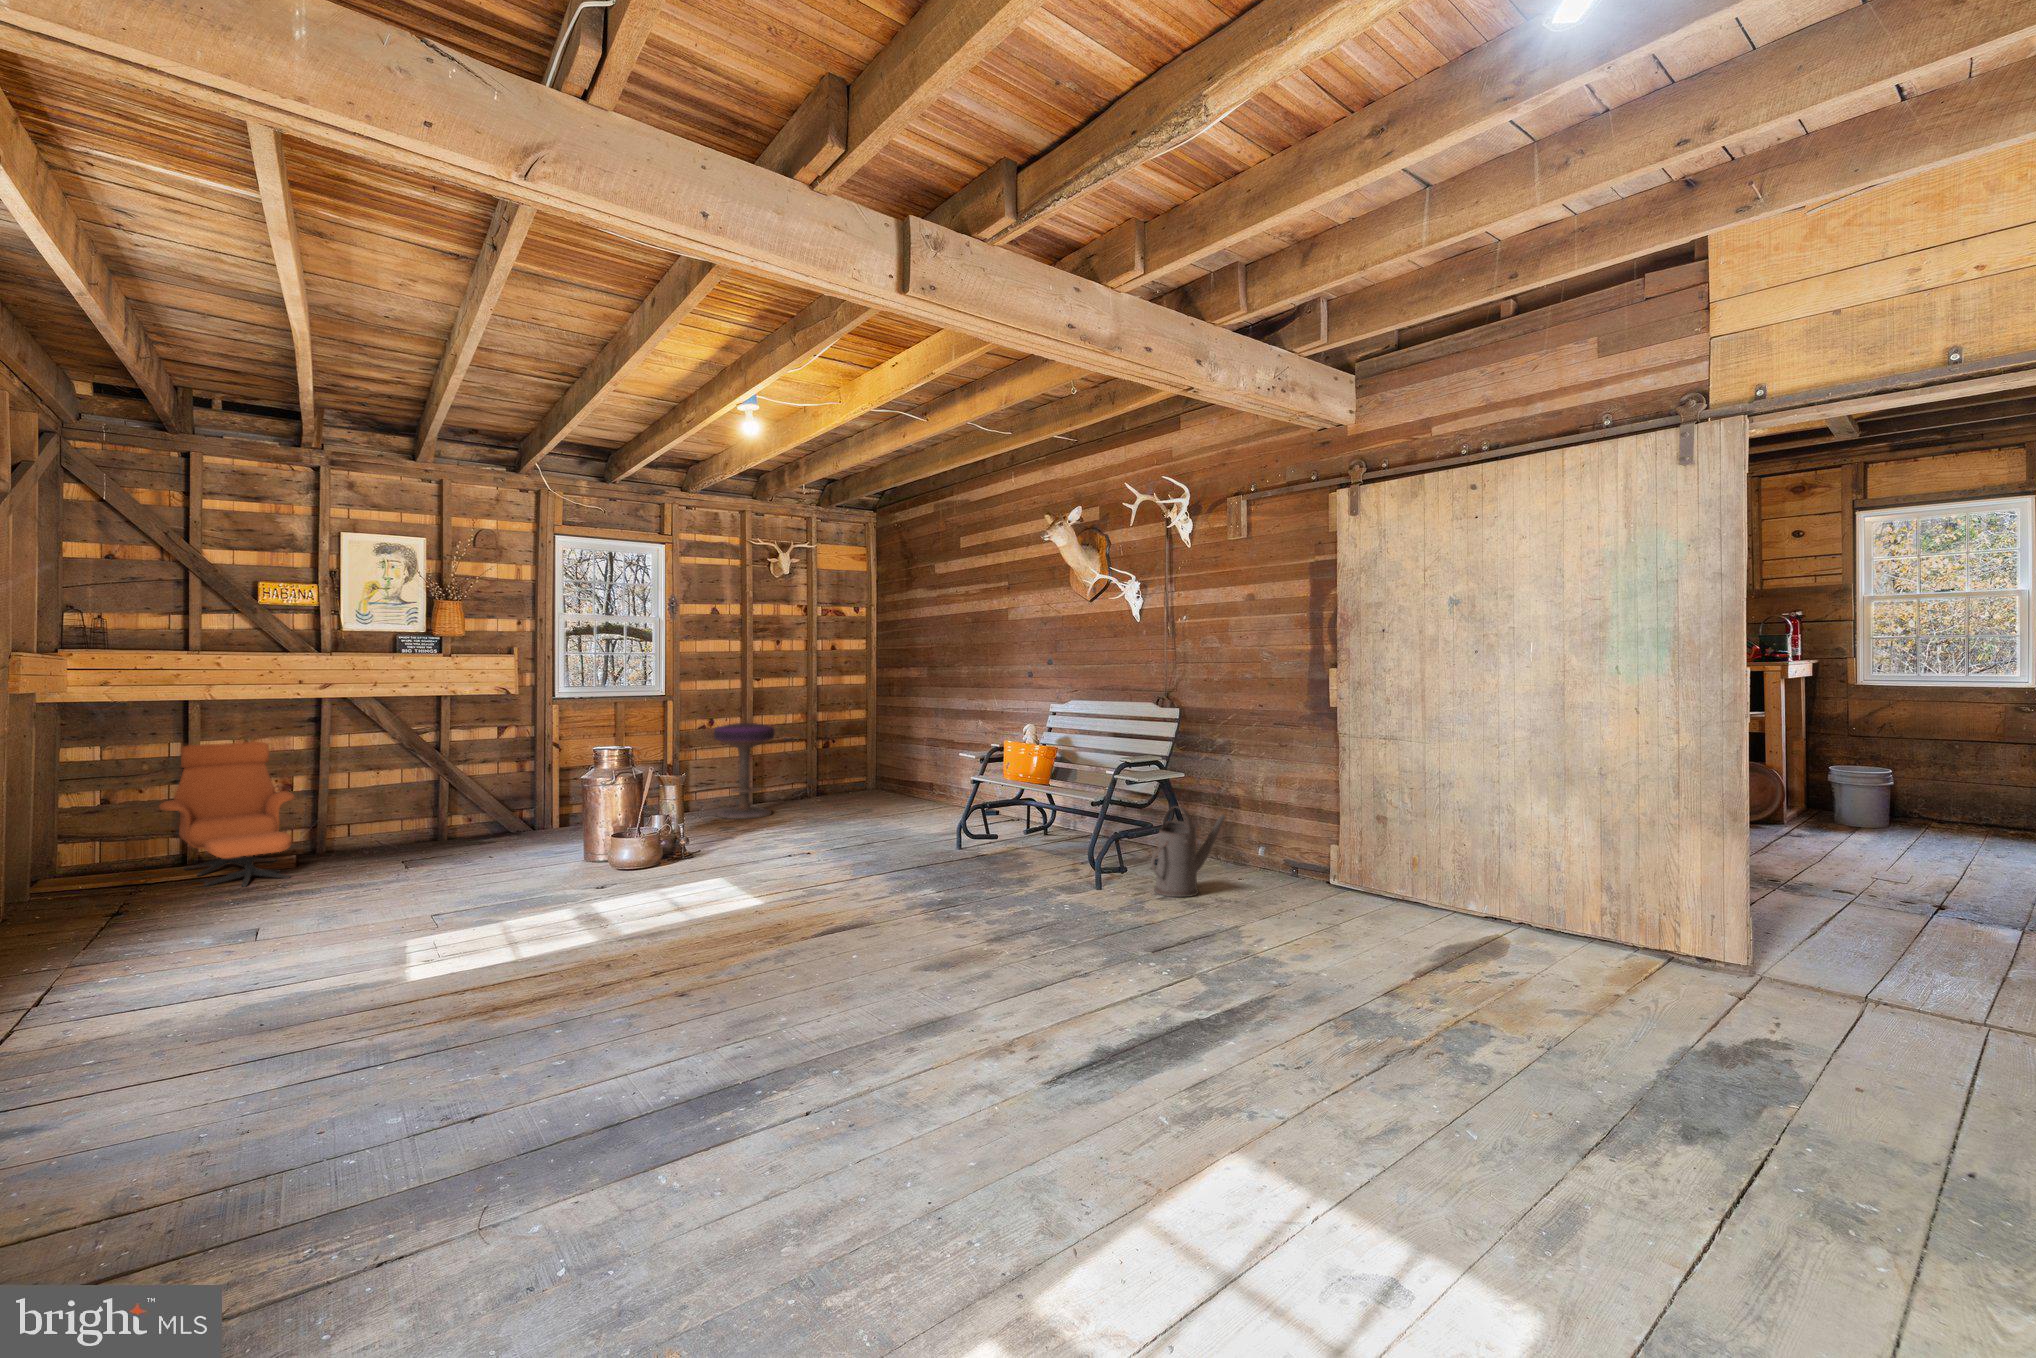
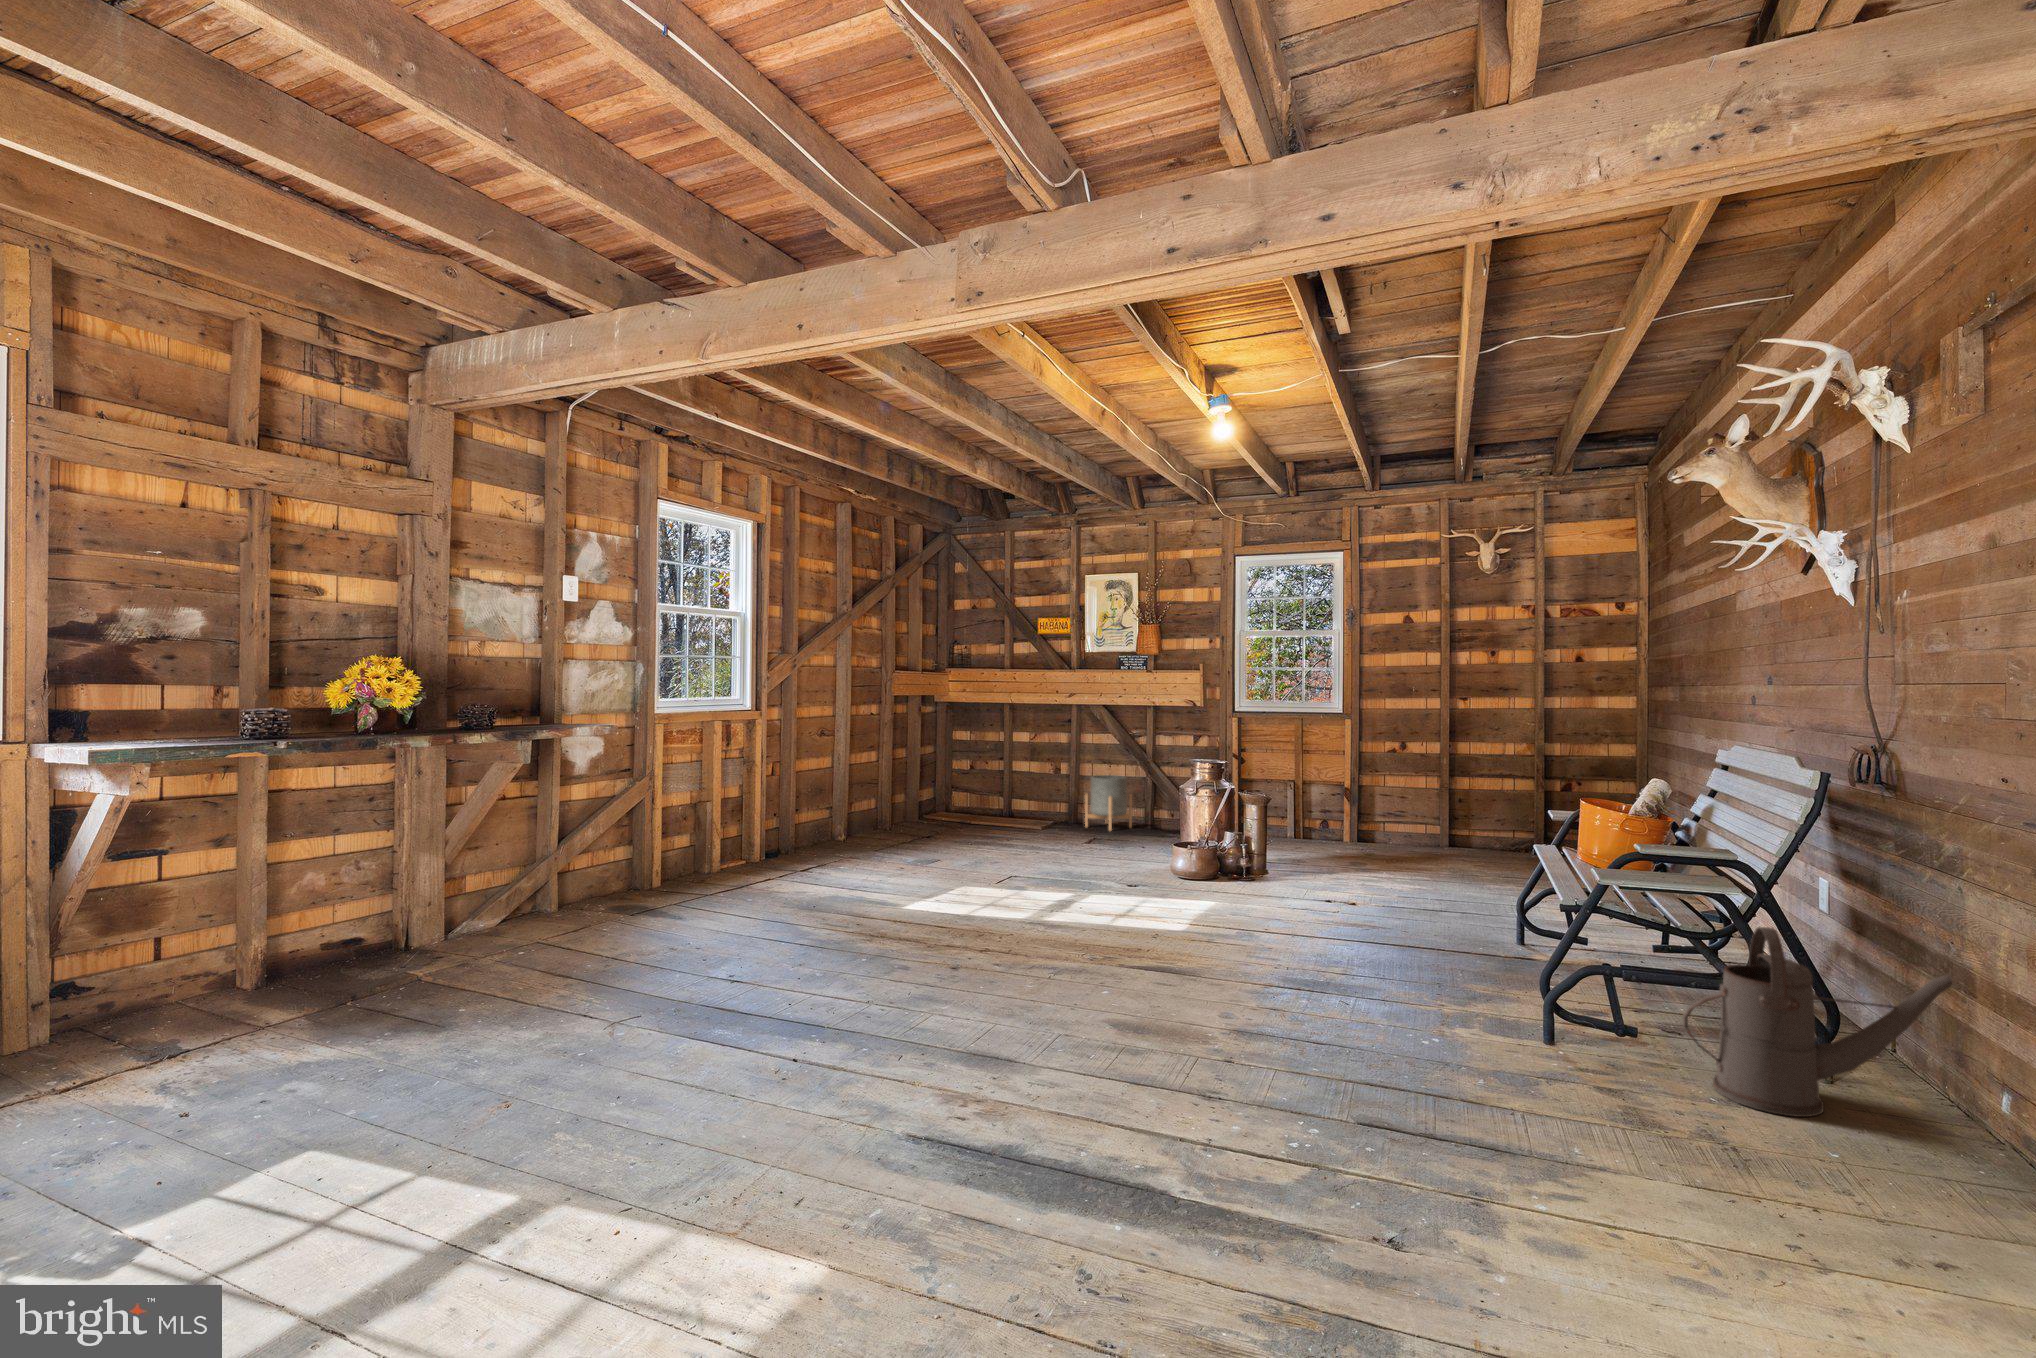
stool: present [714,723,775,819] -> none [1390,746,1463,857]
lounge chair: present [160,742,295,887] -> none [974,734,1050,835]
planter: none [362,783,423,853] -> present [1085,775,1132,831]

